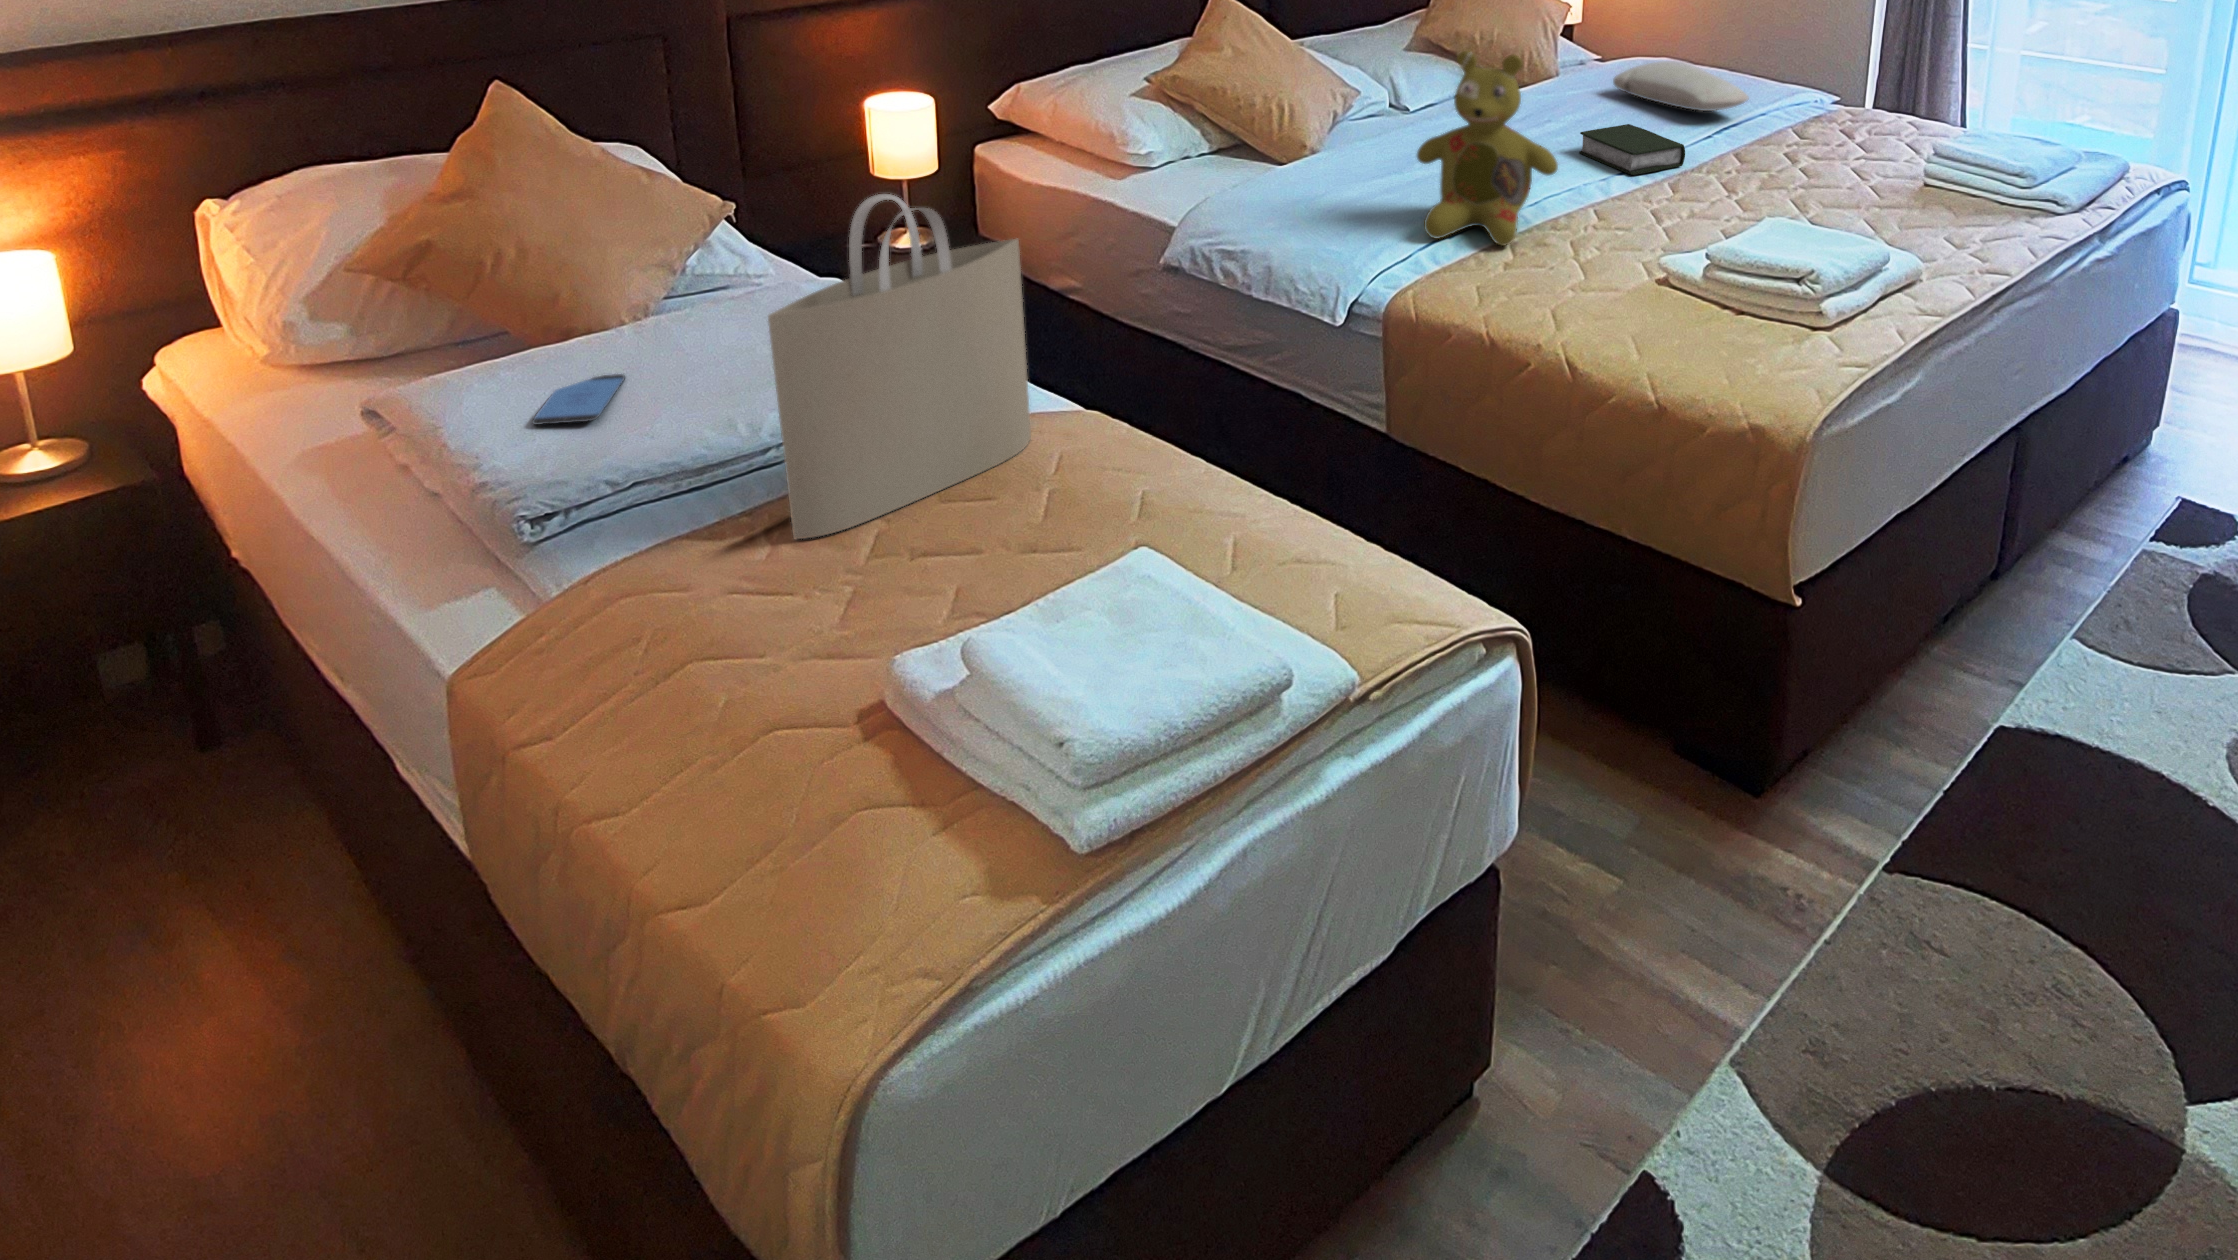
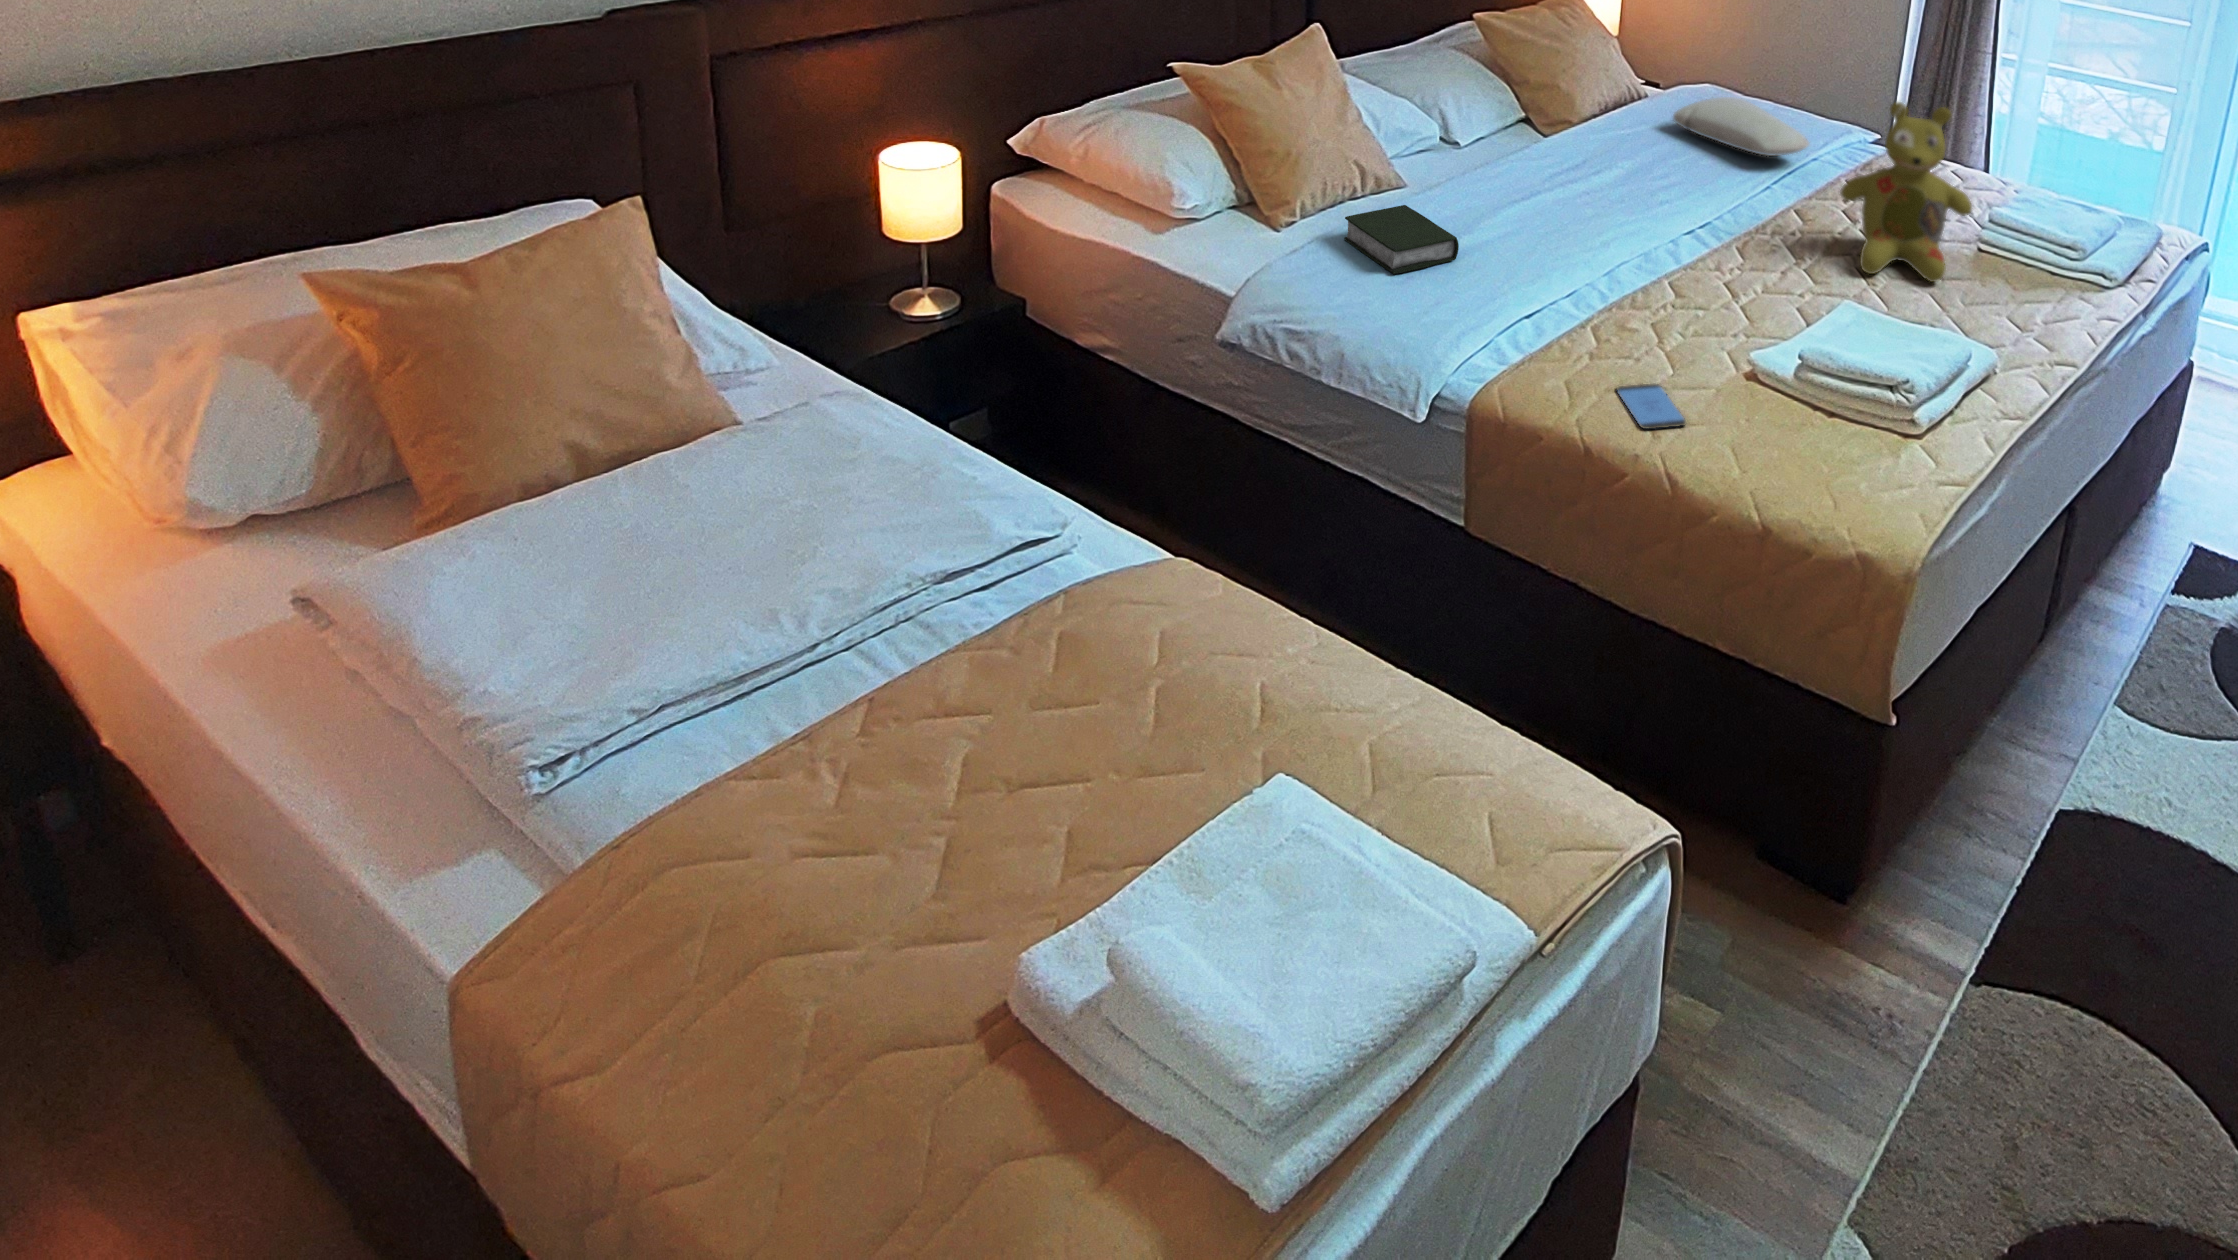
stuffed bear: present [1417,51,1558,246] -> present [1840,102,1972,282]
book: present [1579,124,1685,175] -> present [1344,205,1459,274]
tote bag: present [768,194,1031,539] -> none [851,371,1125,764]
smartphone: present [533,374,625,425] -> present [1617,384,1686,429]

